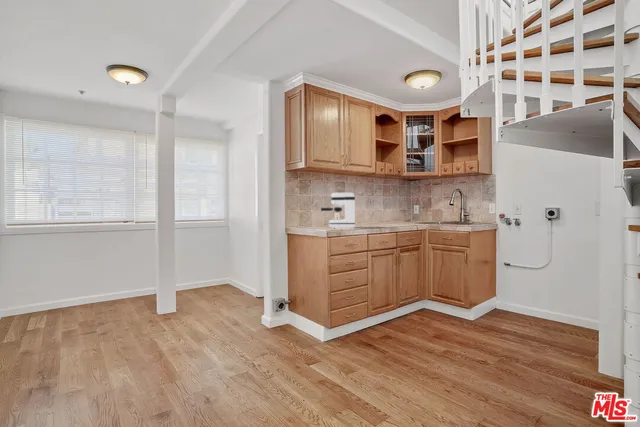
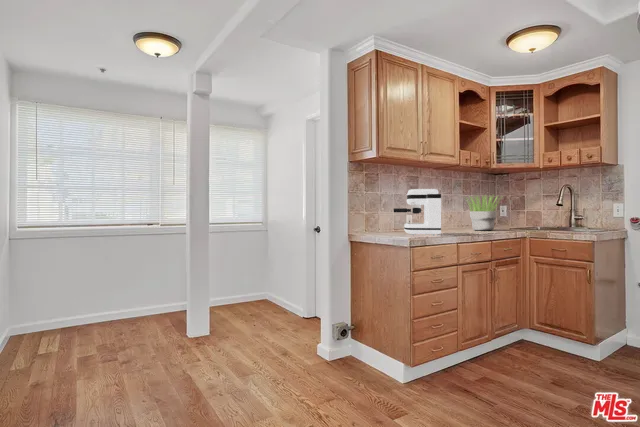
potted plant: none [377,196,410,224] -> present [466,195,498,230]

